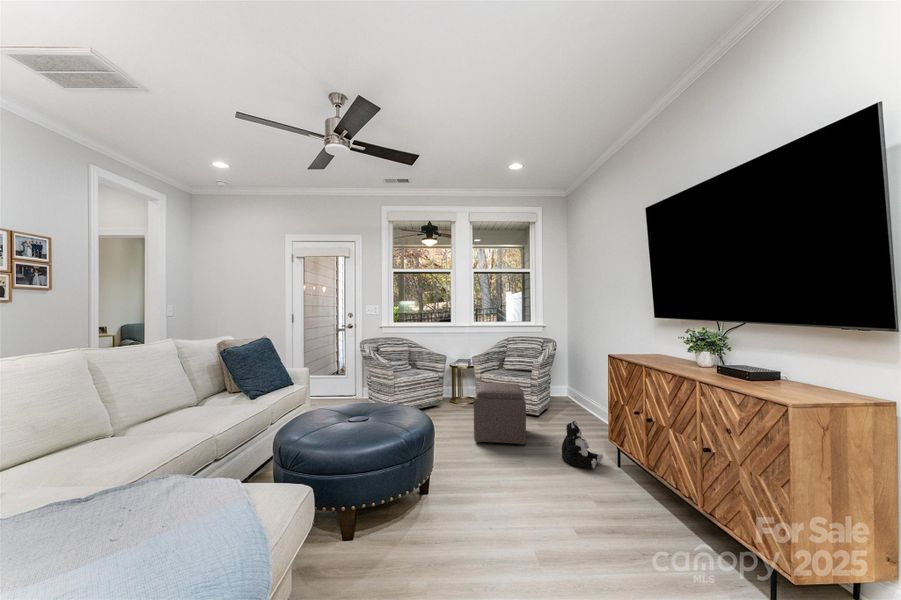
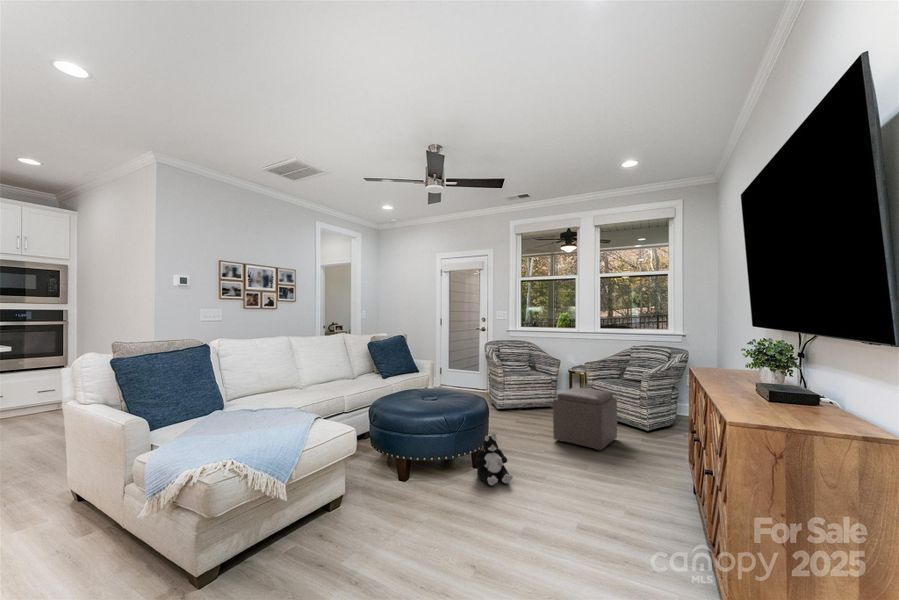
plush toy: present [562,421,603,468] -> present [475,435,513,485]

